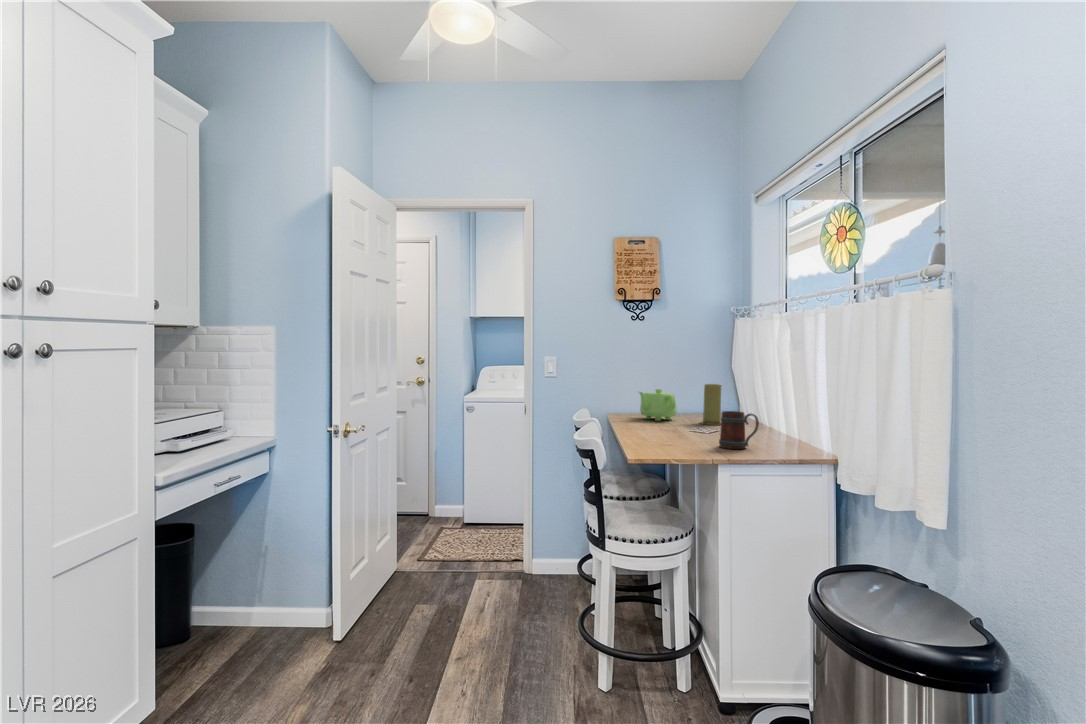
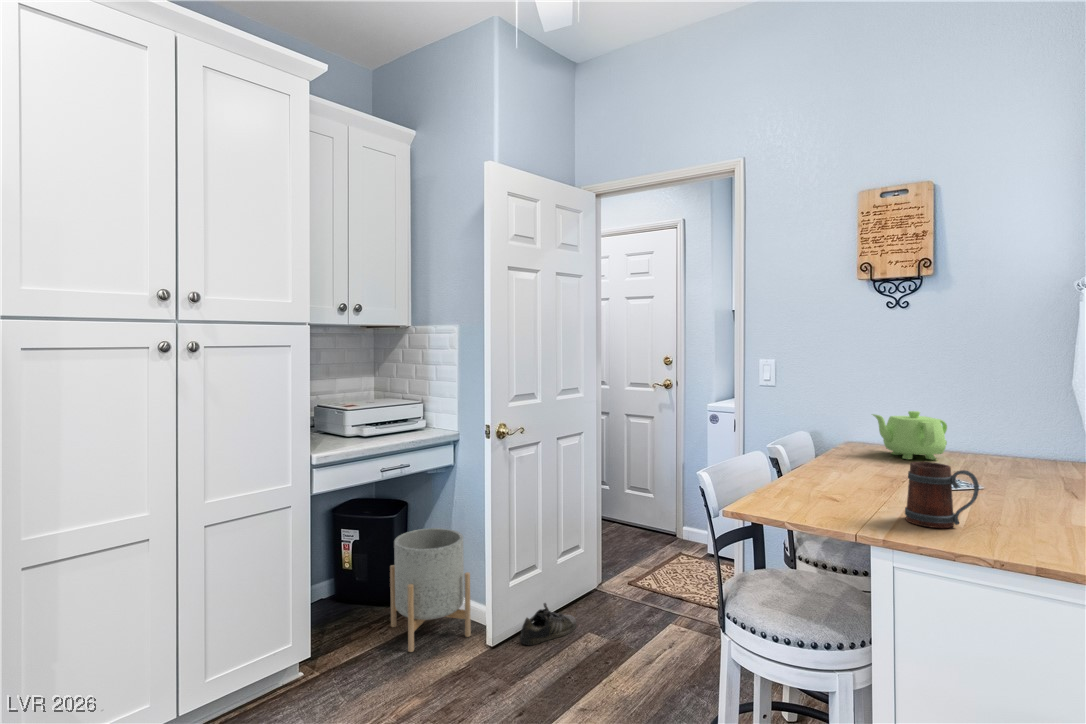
candle: present [700,384,722,425] -> none [979,408,1025,476]
planter: none [197,532,304,670] -> present [390,528,471,652]
shoe: none [359,585,402,628] -> present [520,603,576,646]

